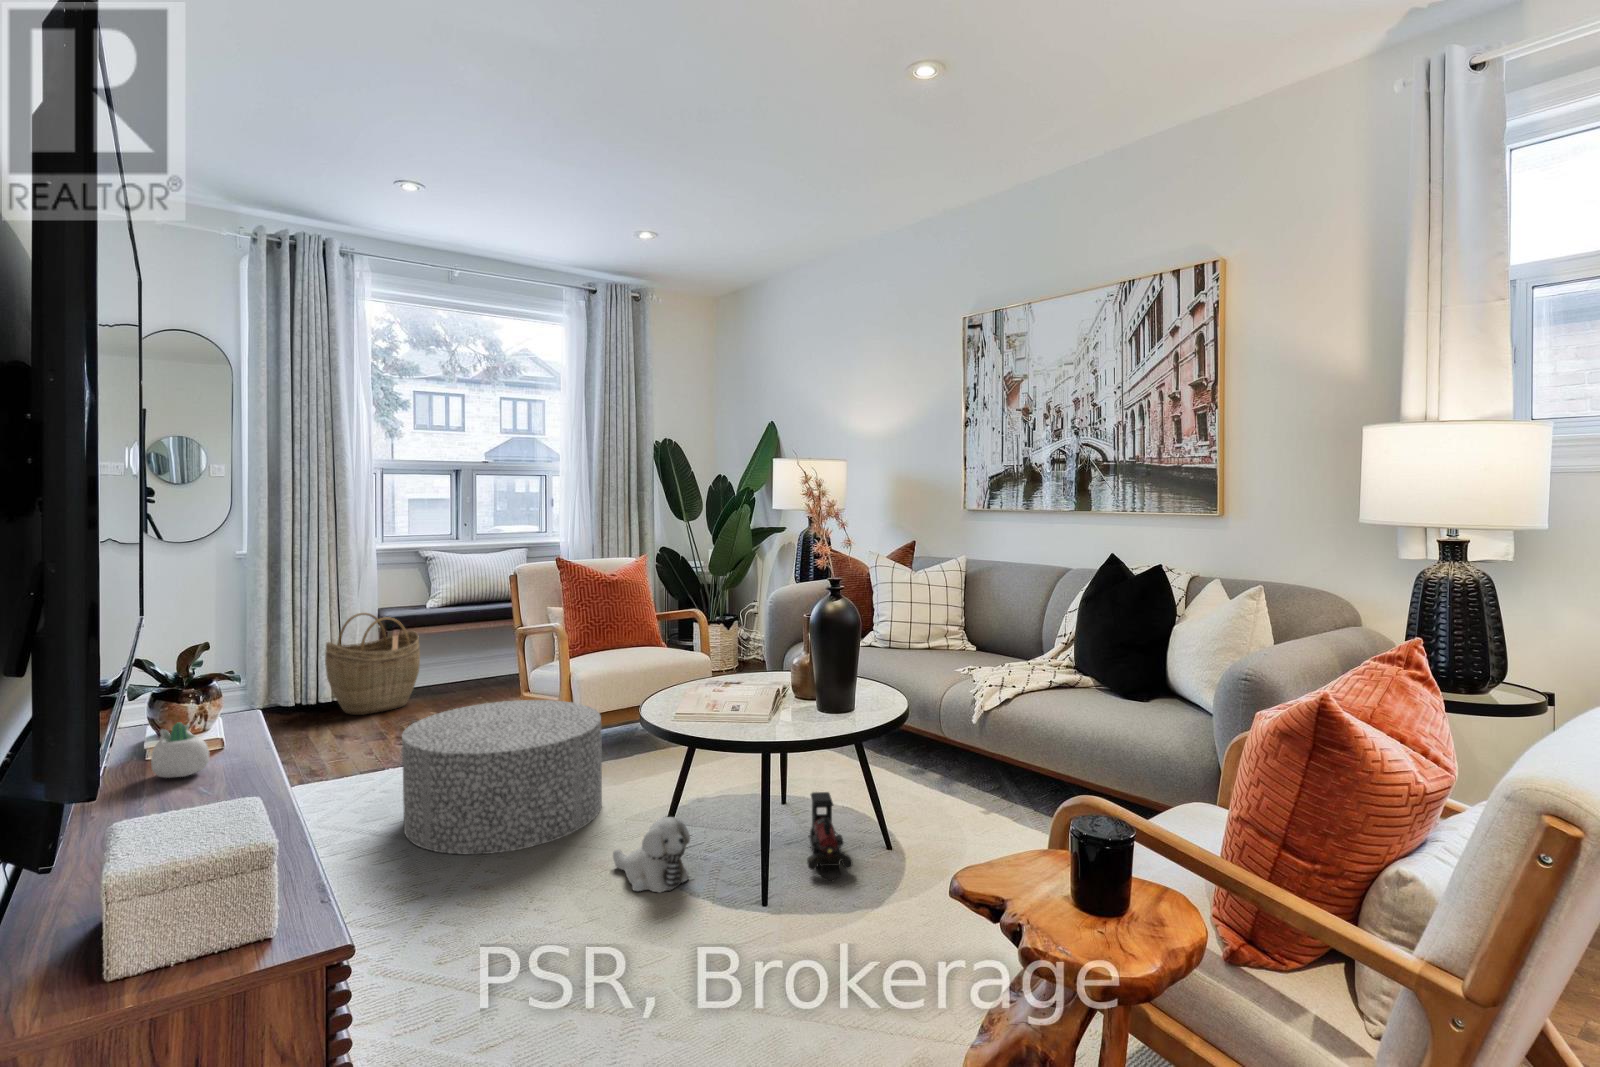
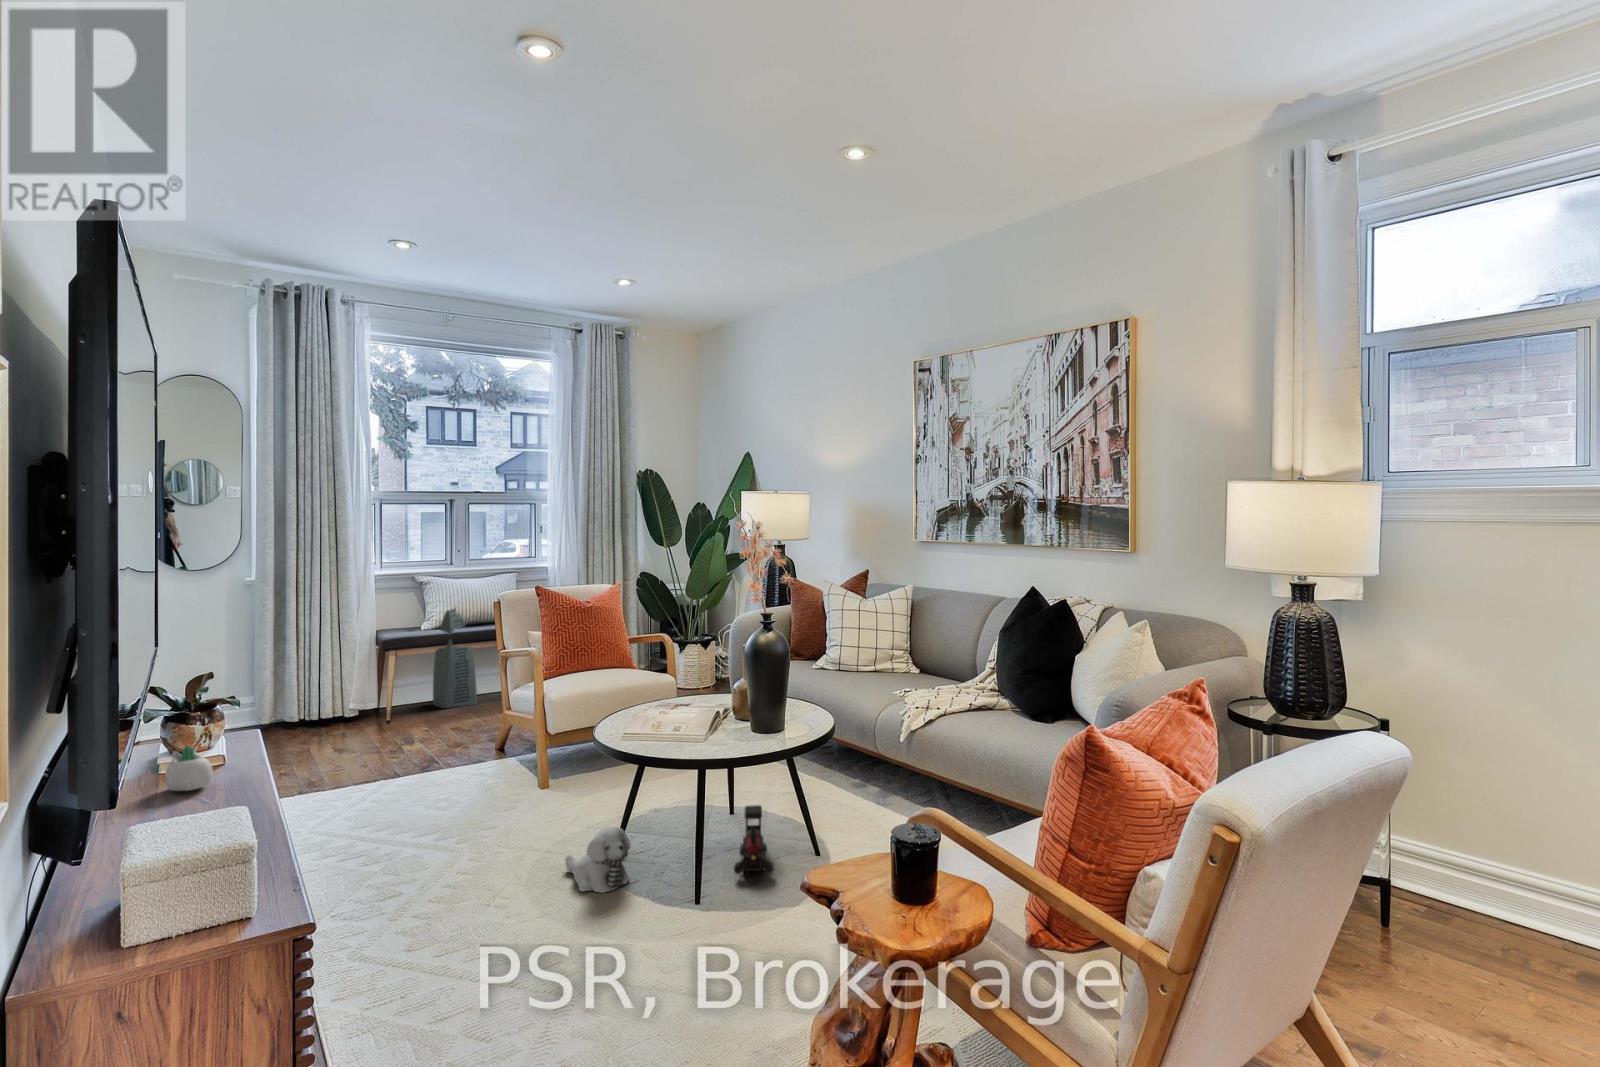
air purifier: none [439,584,487,692] -> present [433,607,477,708]
woven basket: present [325,613,420,715] -> none [325,635,413,731]
ottoman: present [402,700,602,855] -> none [385,720,565,859]

